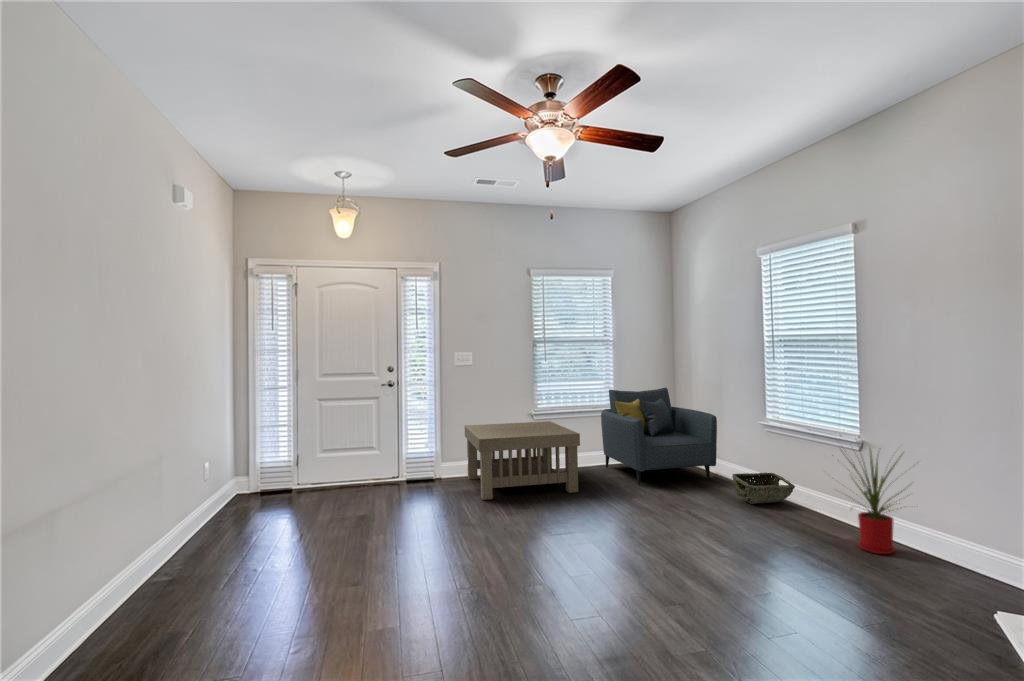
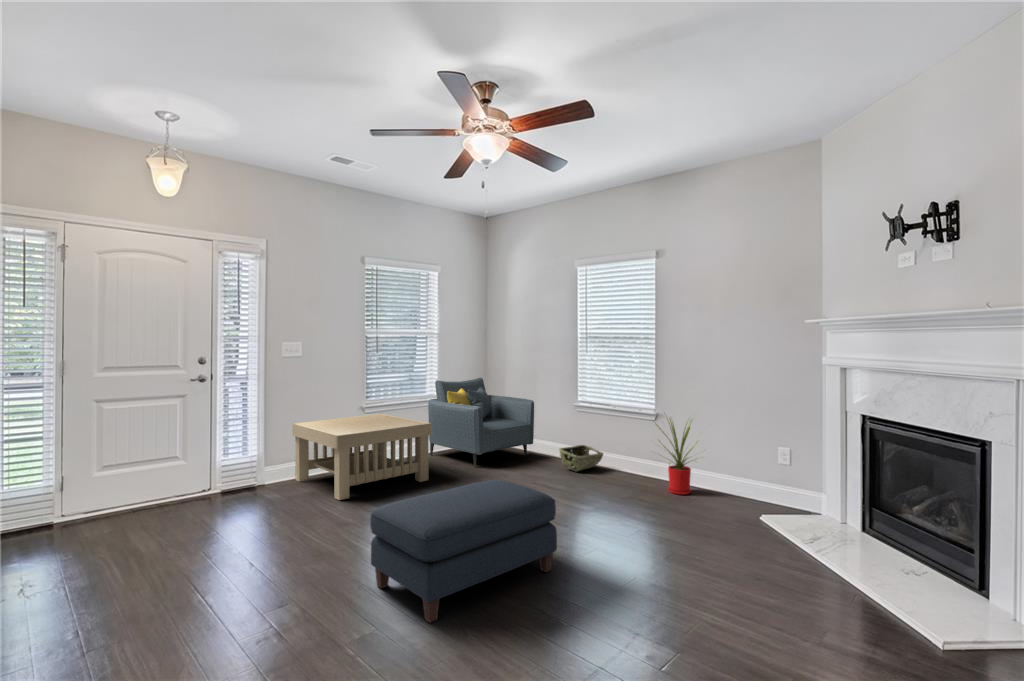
ottoman: none [428,497,610,625] -> present [370,480,557,623]

